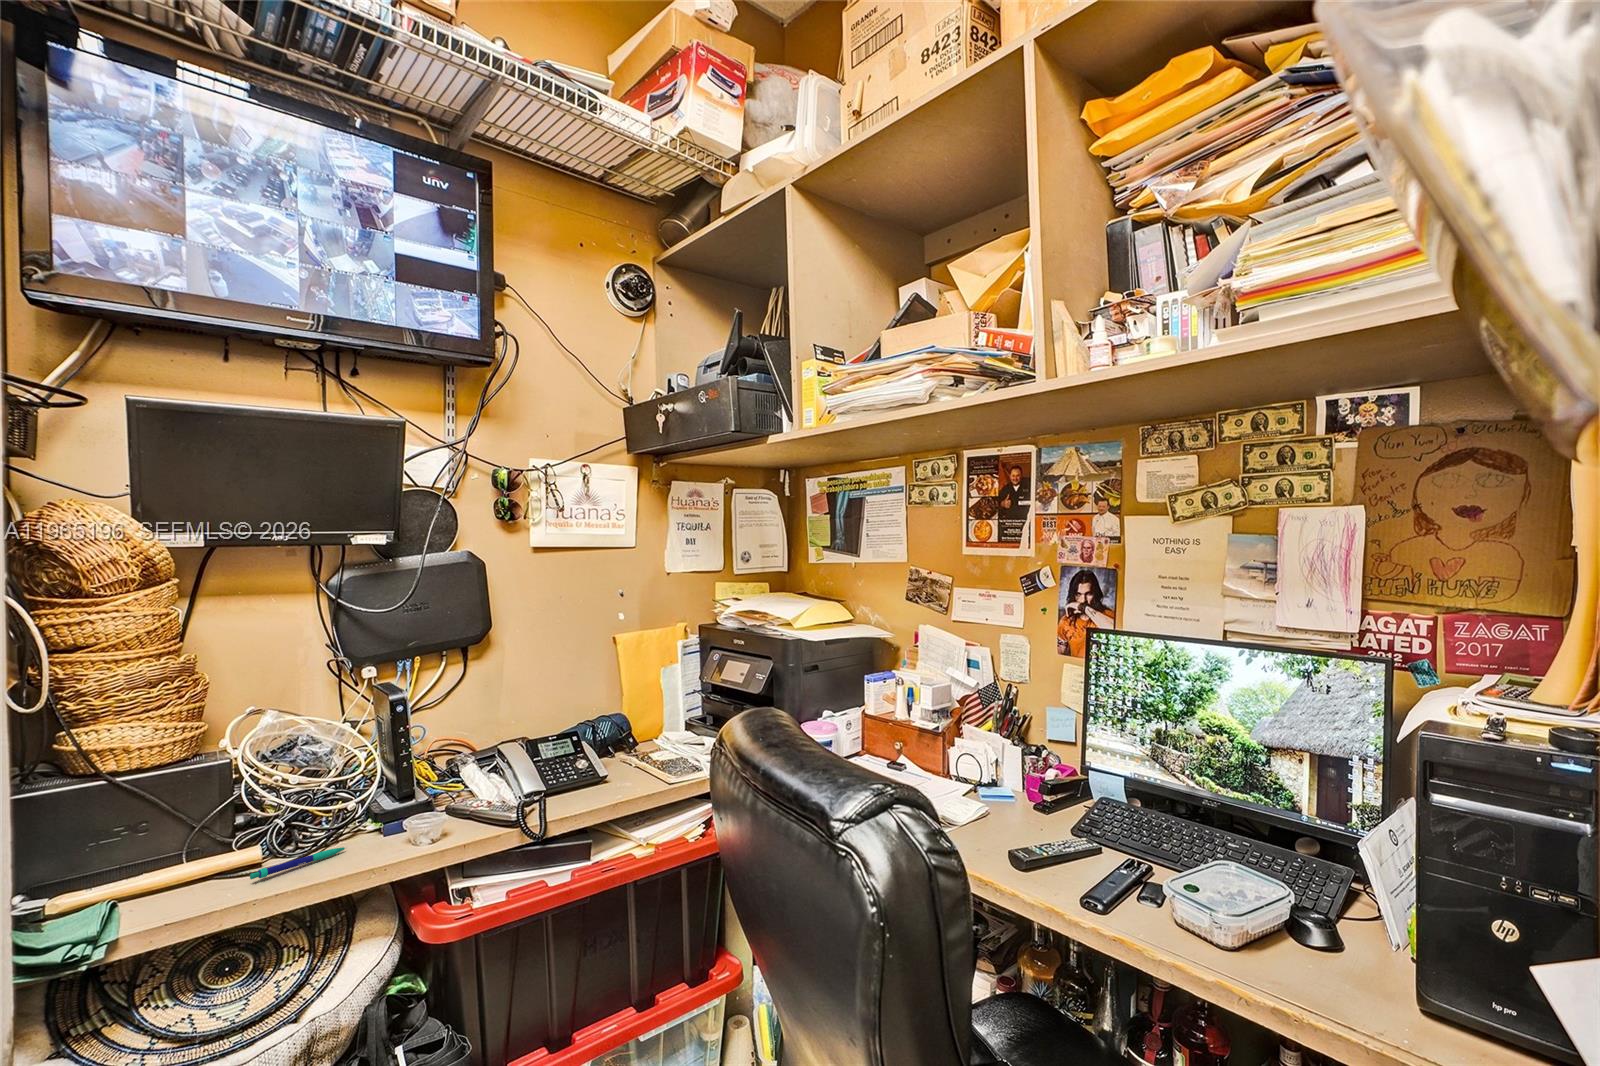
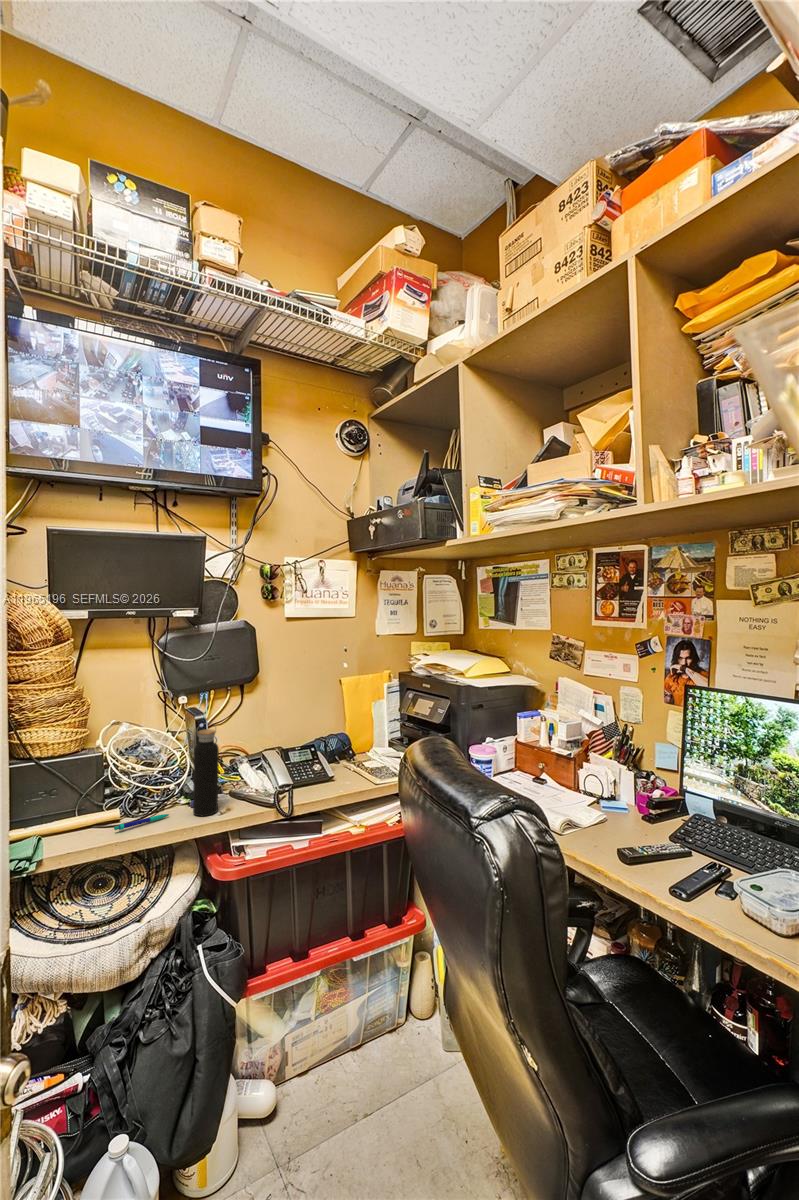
water bottle: none [385,703,427,847] -> present [193,729,219,816]

